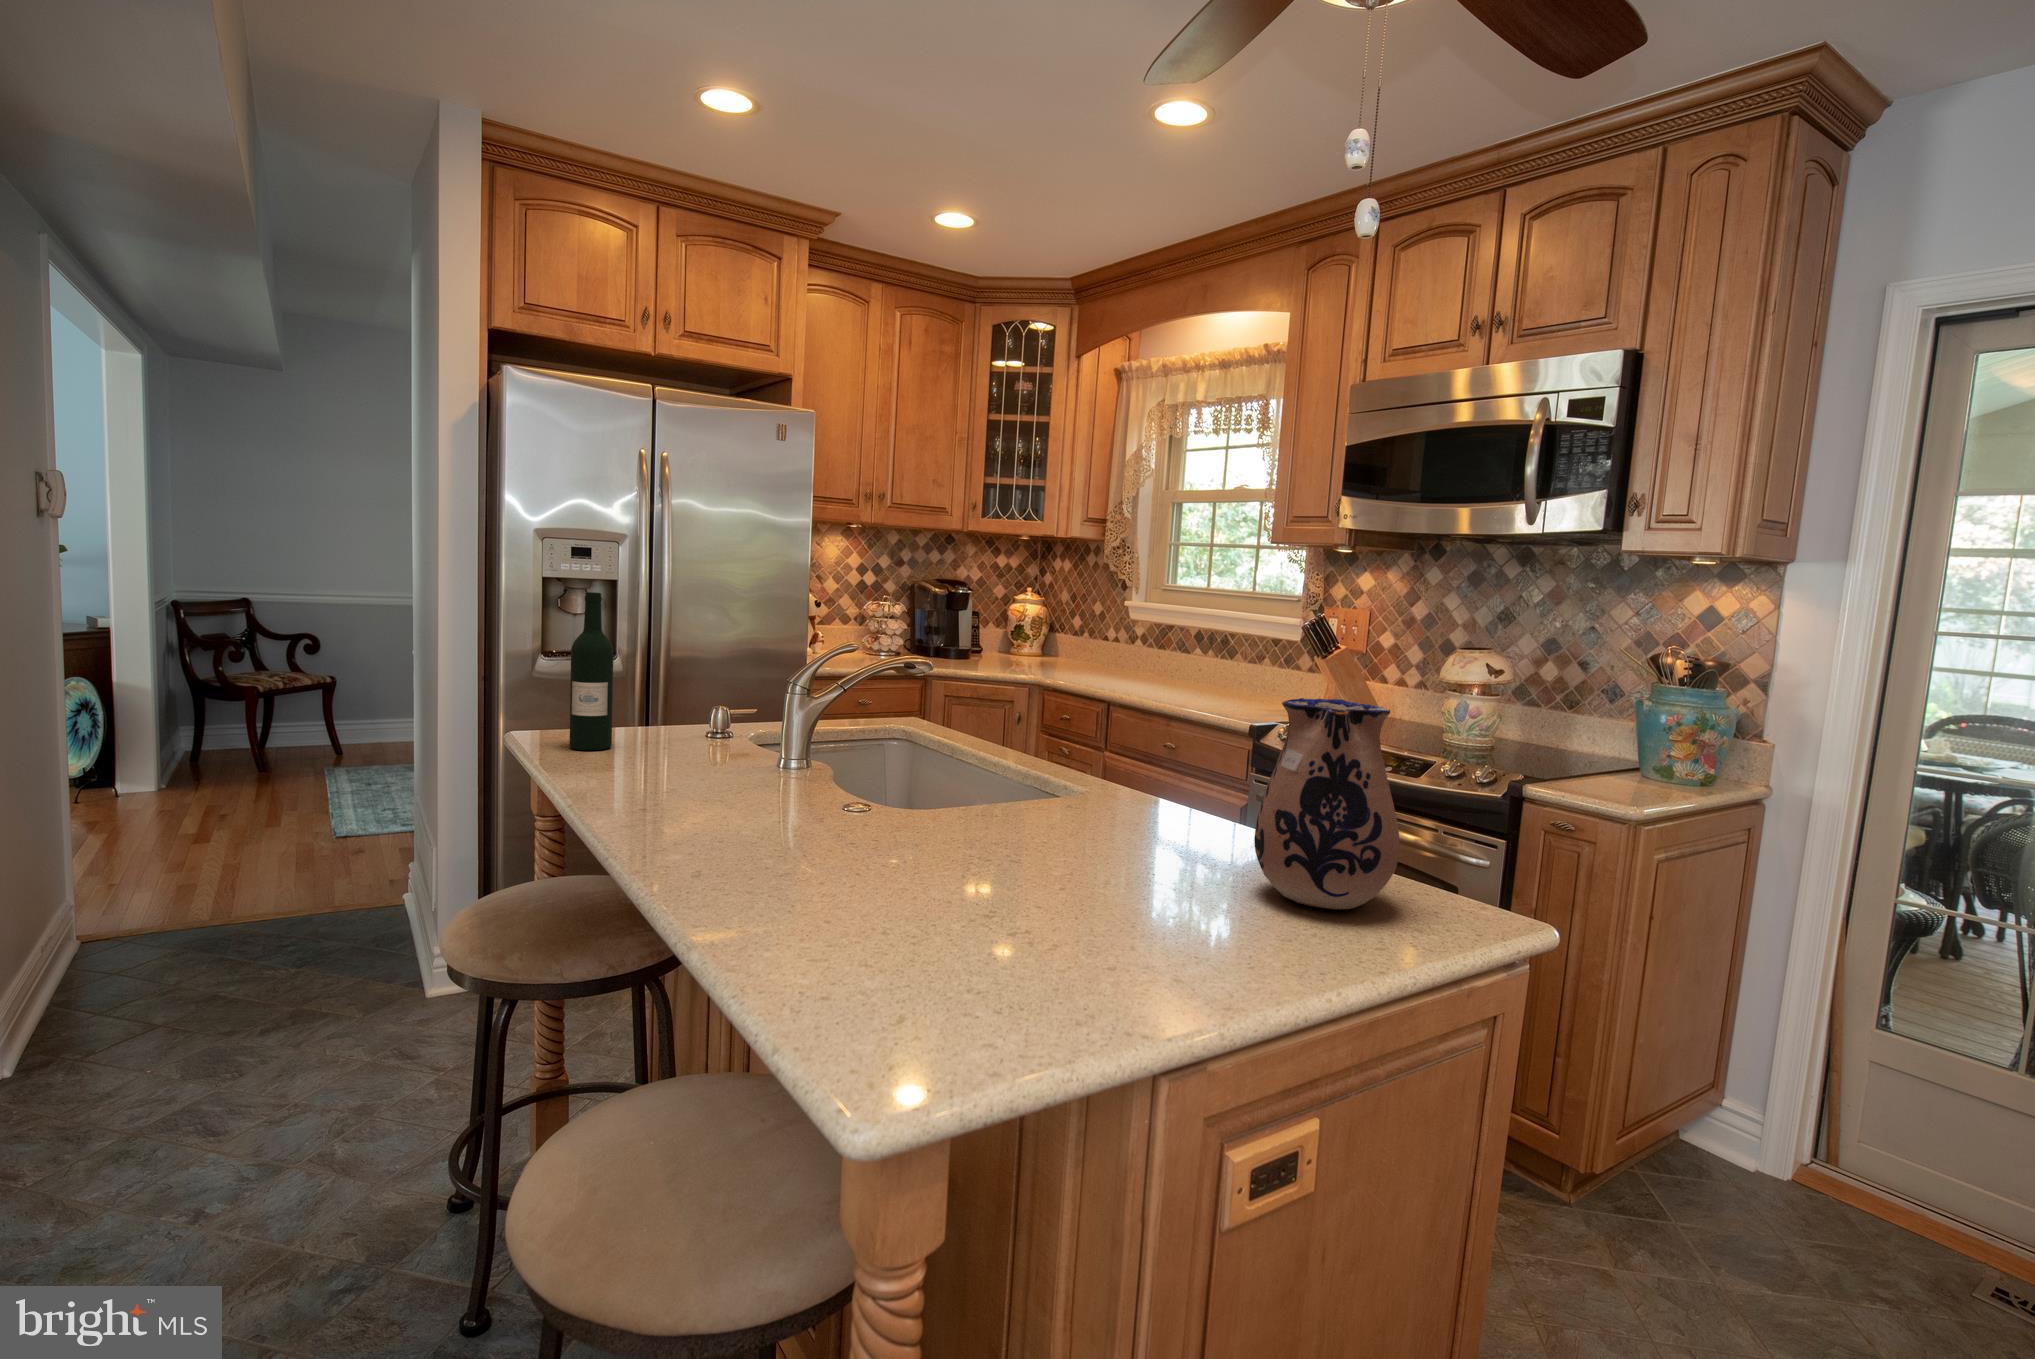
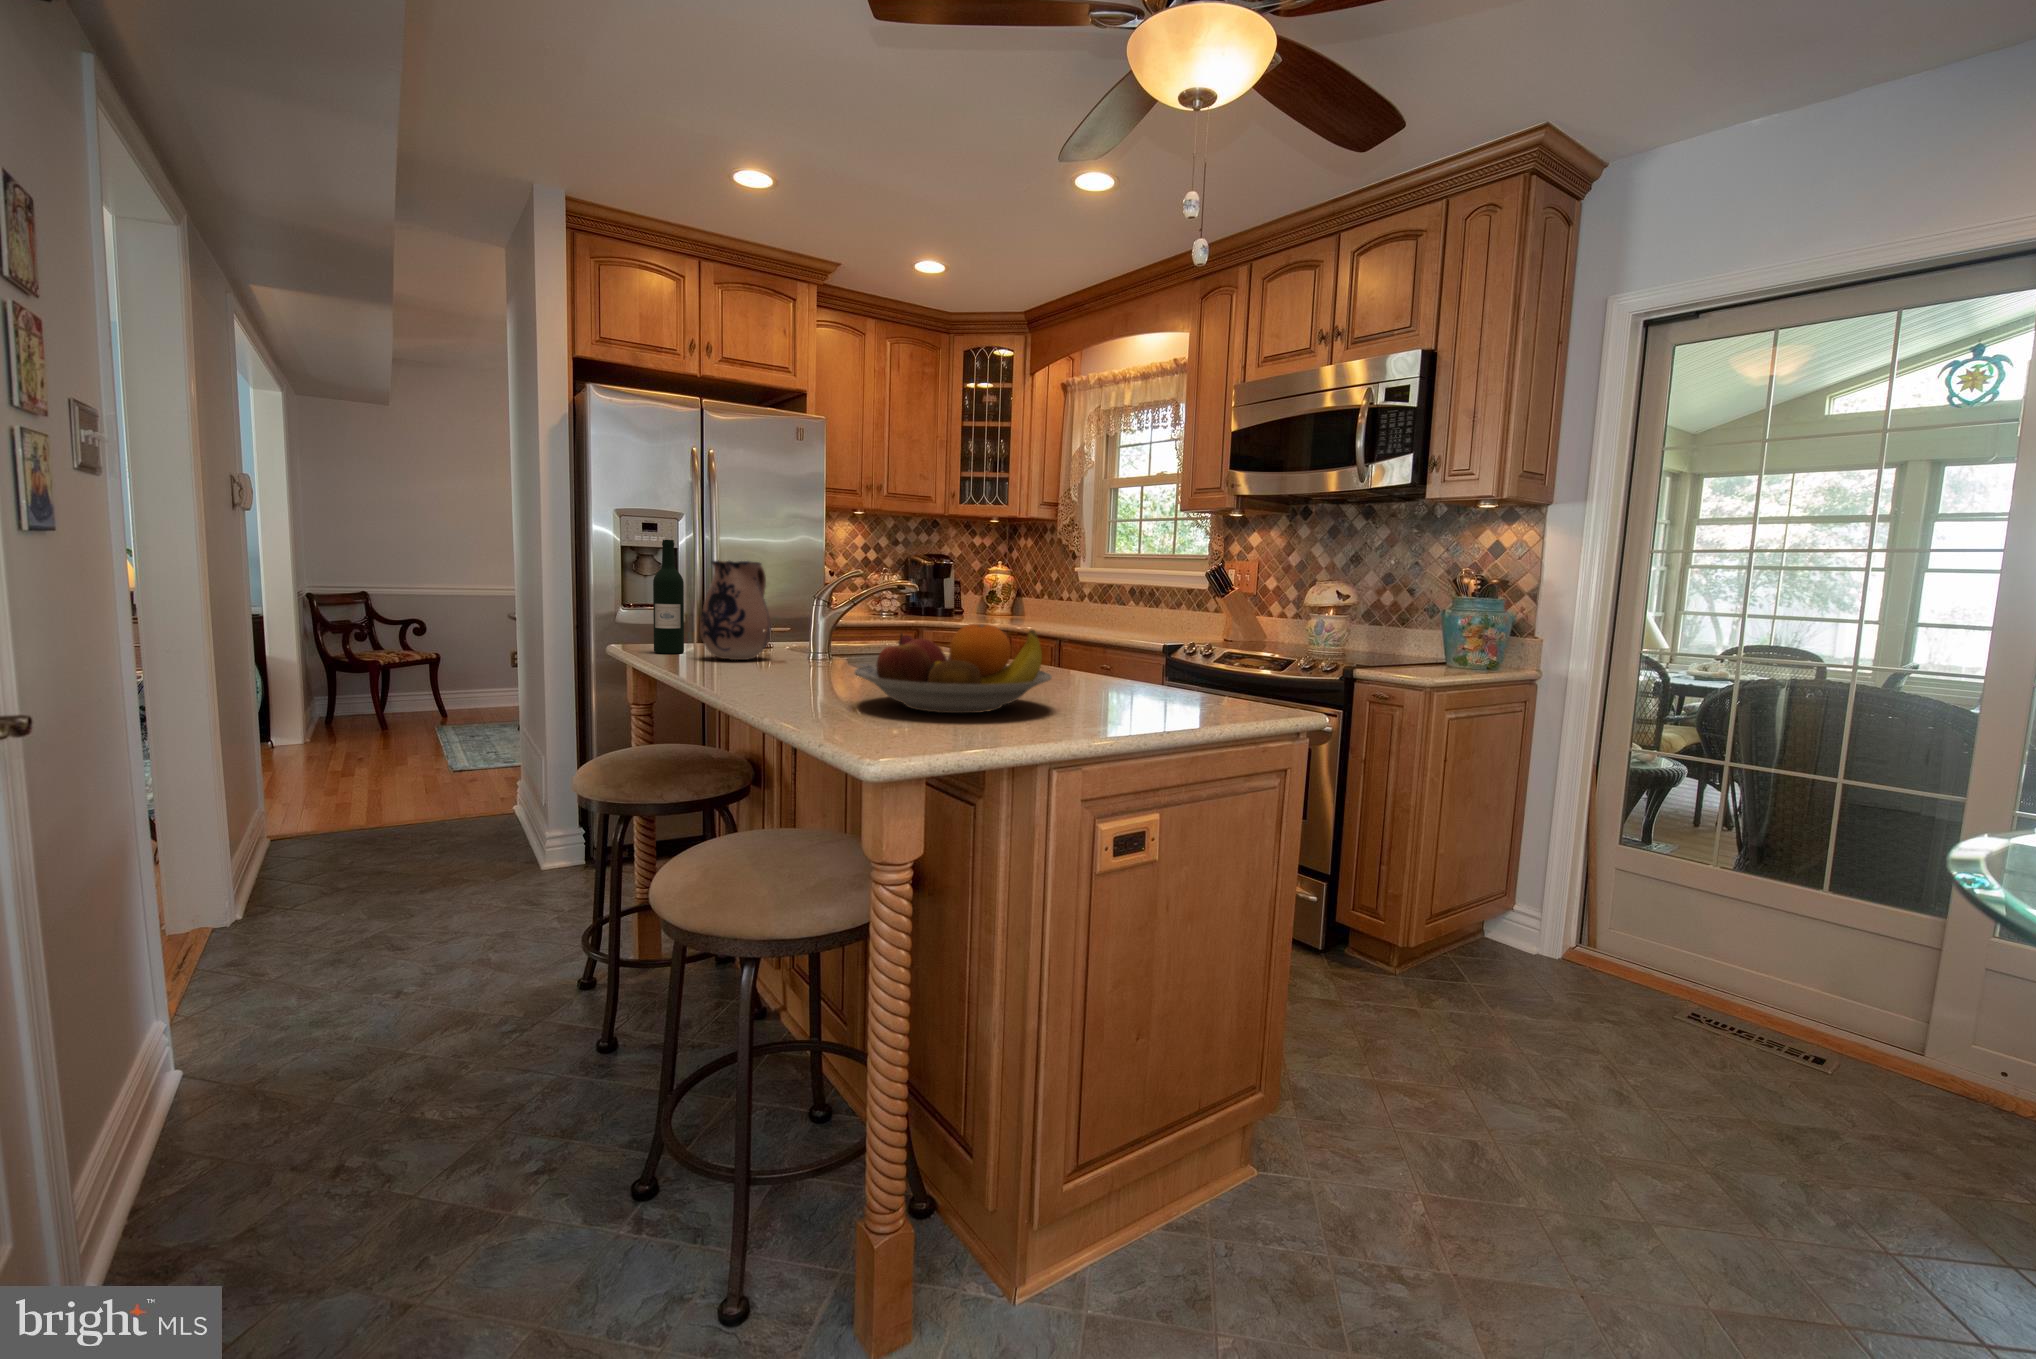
ceramic pitcher: present [1254,698,1400,910] -> present [700,561,771,660]
fruit bowl: none [851,788,1159,938] -> present [854,624,1052,713]

